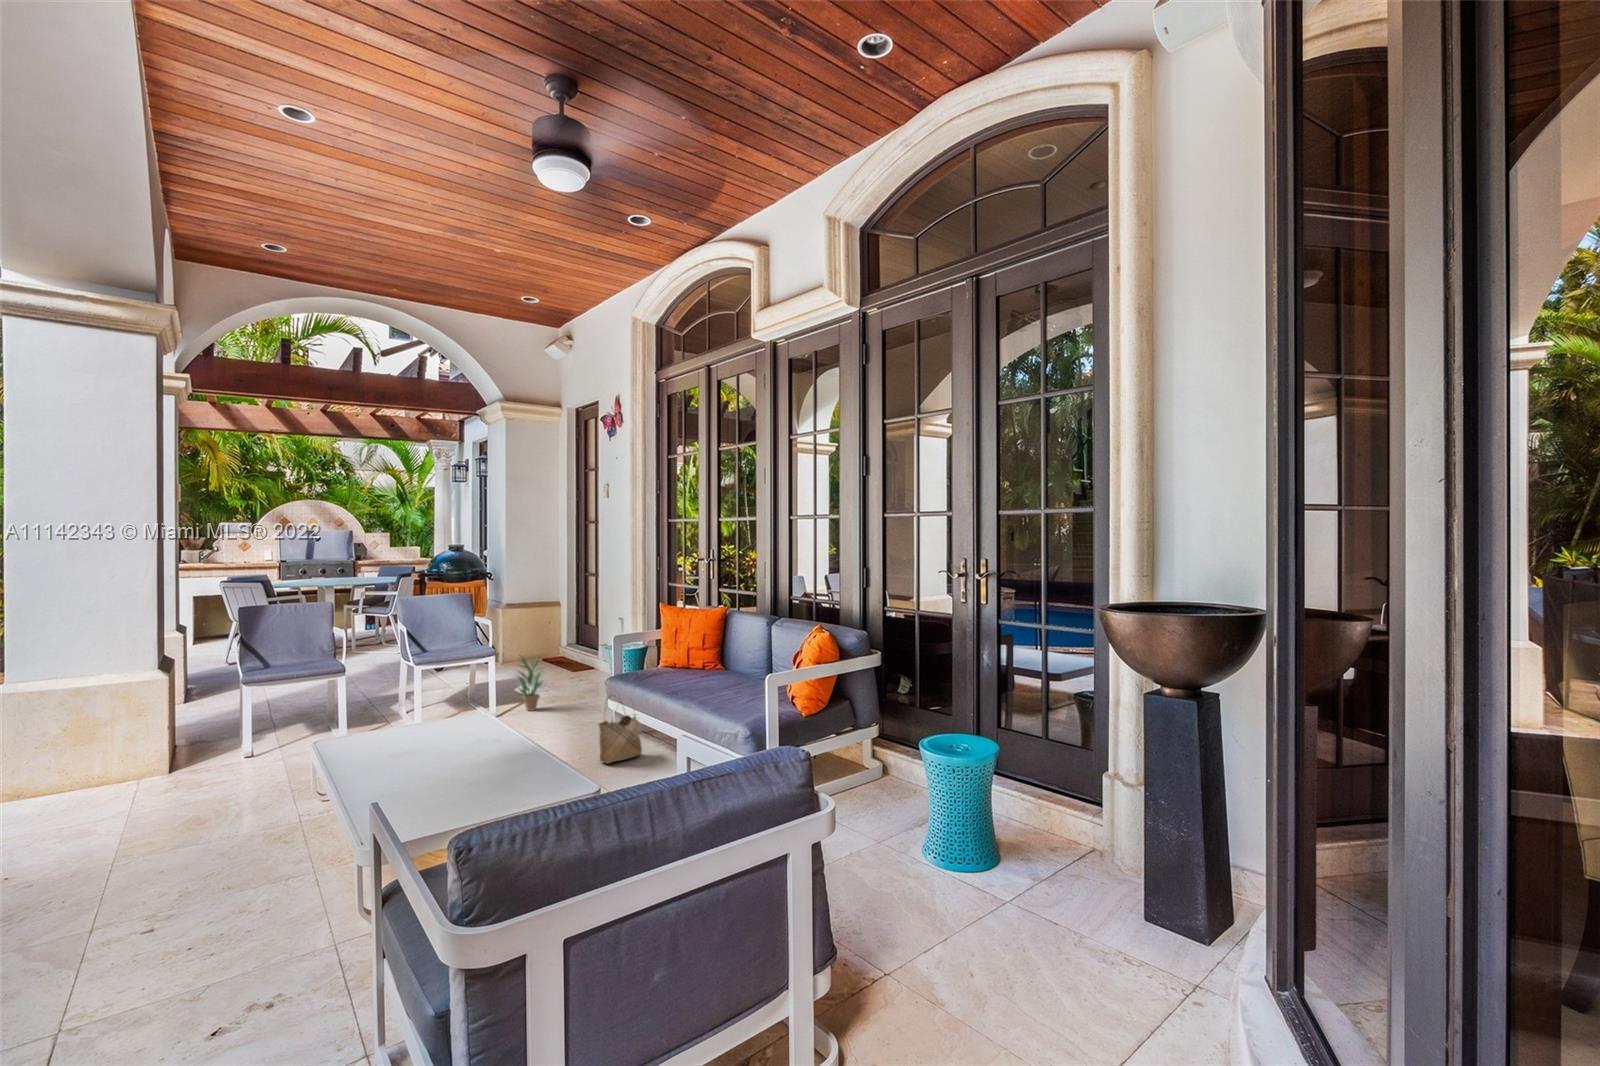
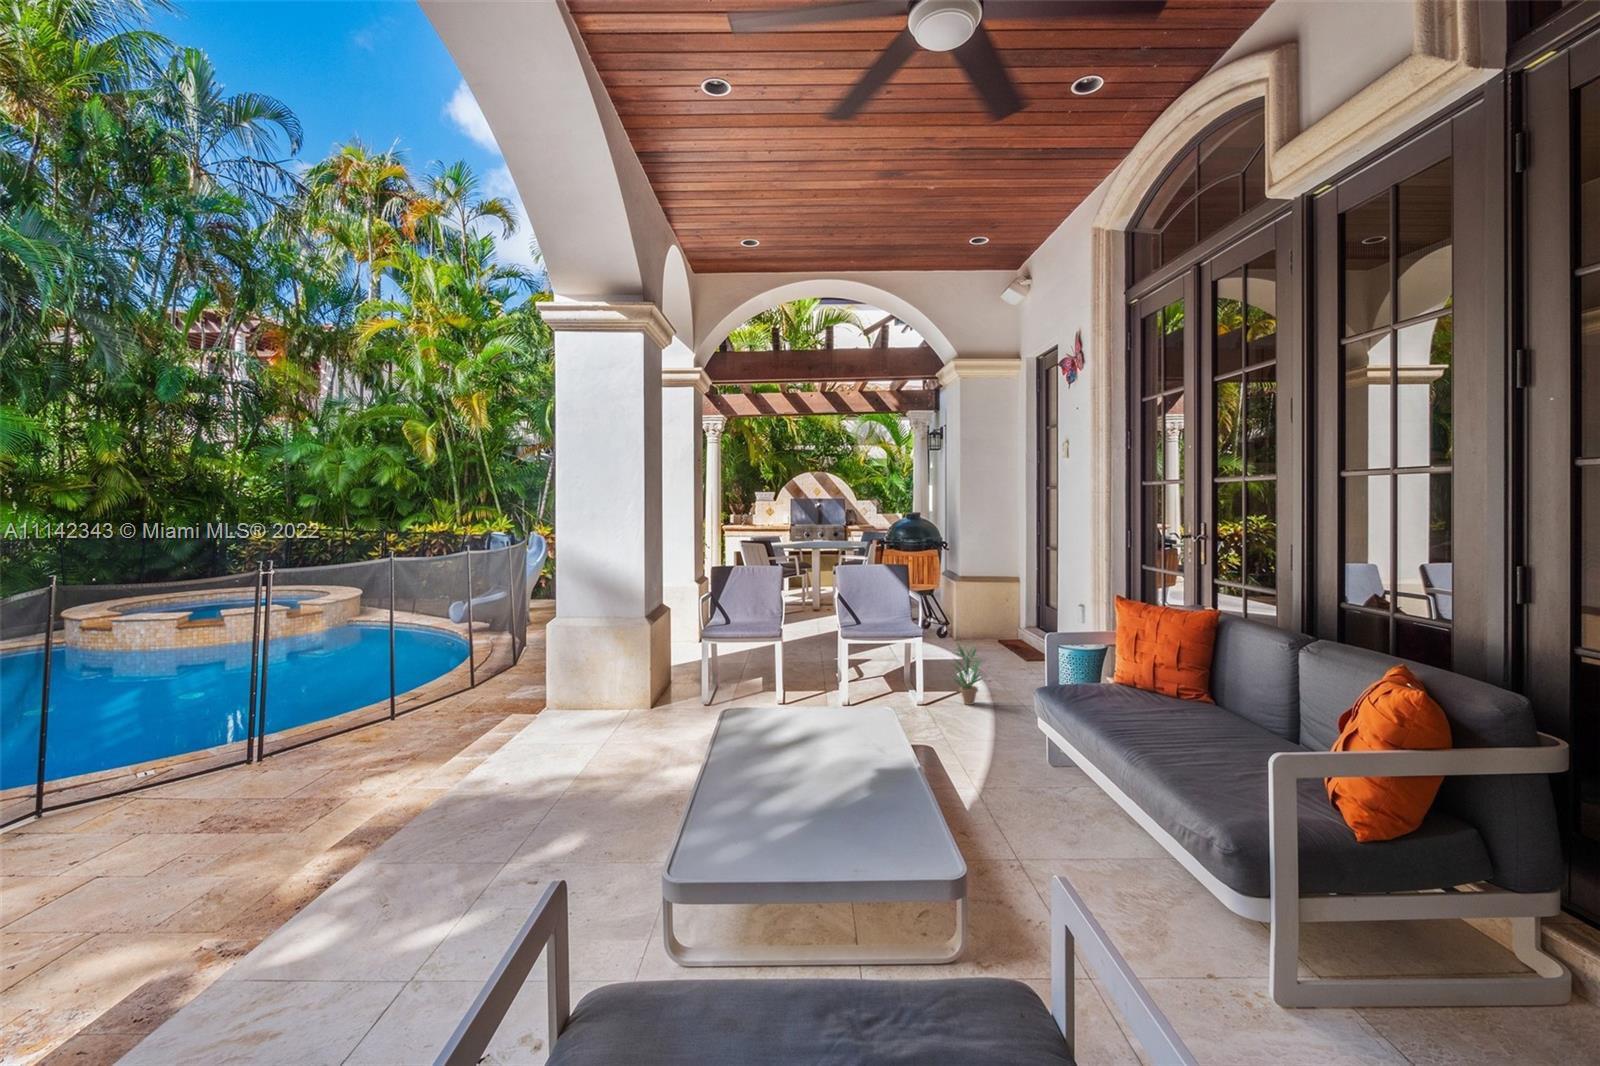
woven basket: present [599,699,642,763] -> none [1021,717,1082,808]

